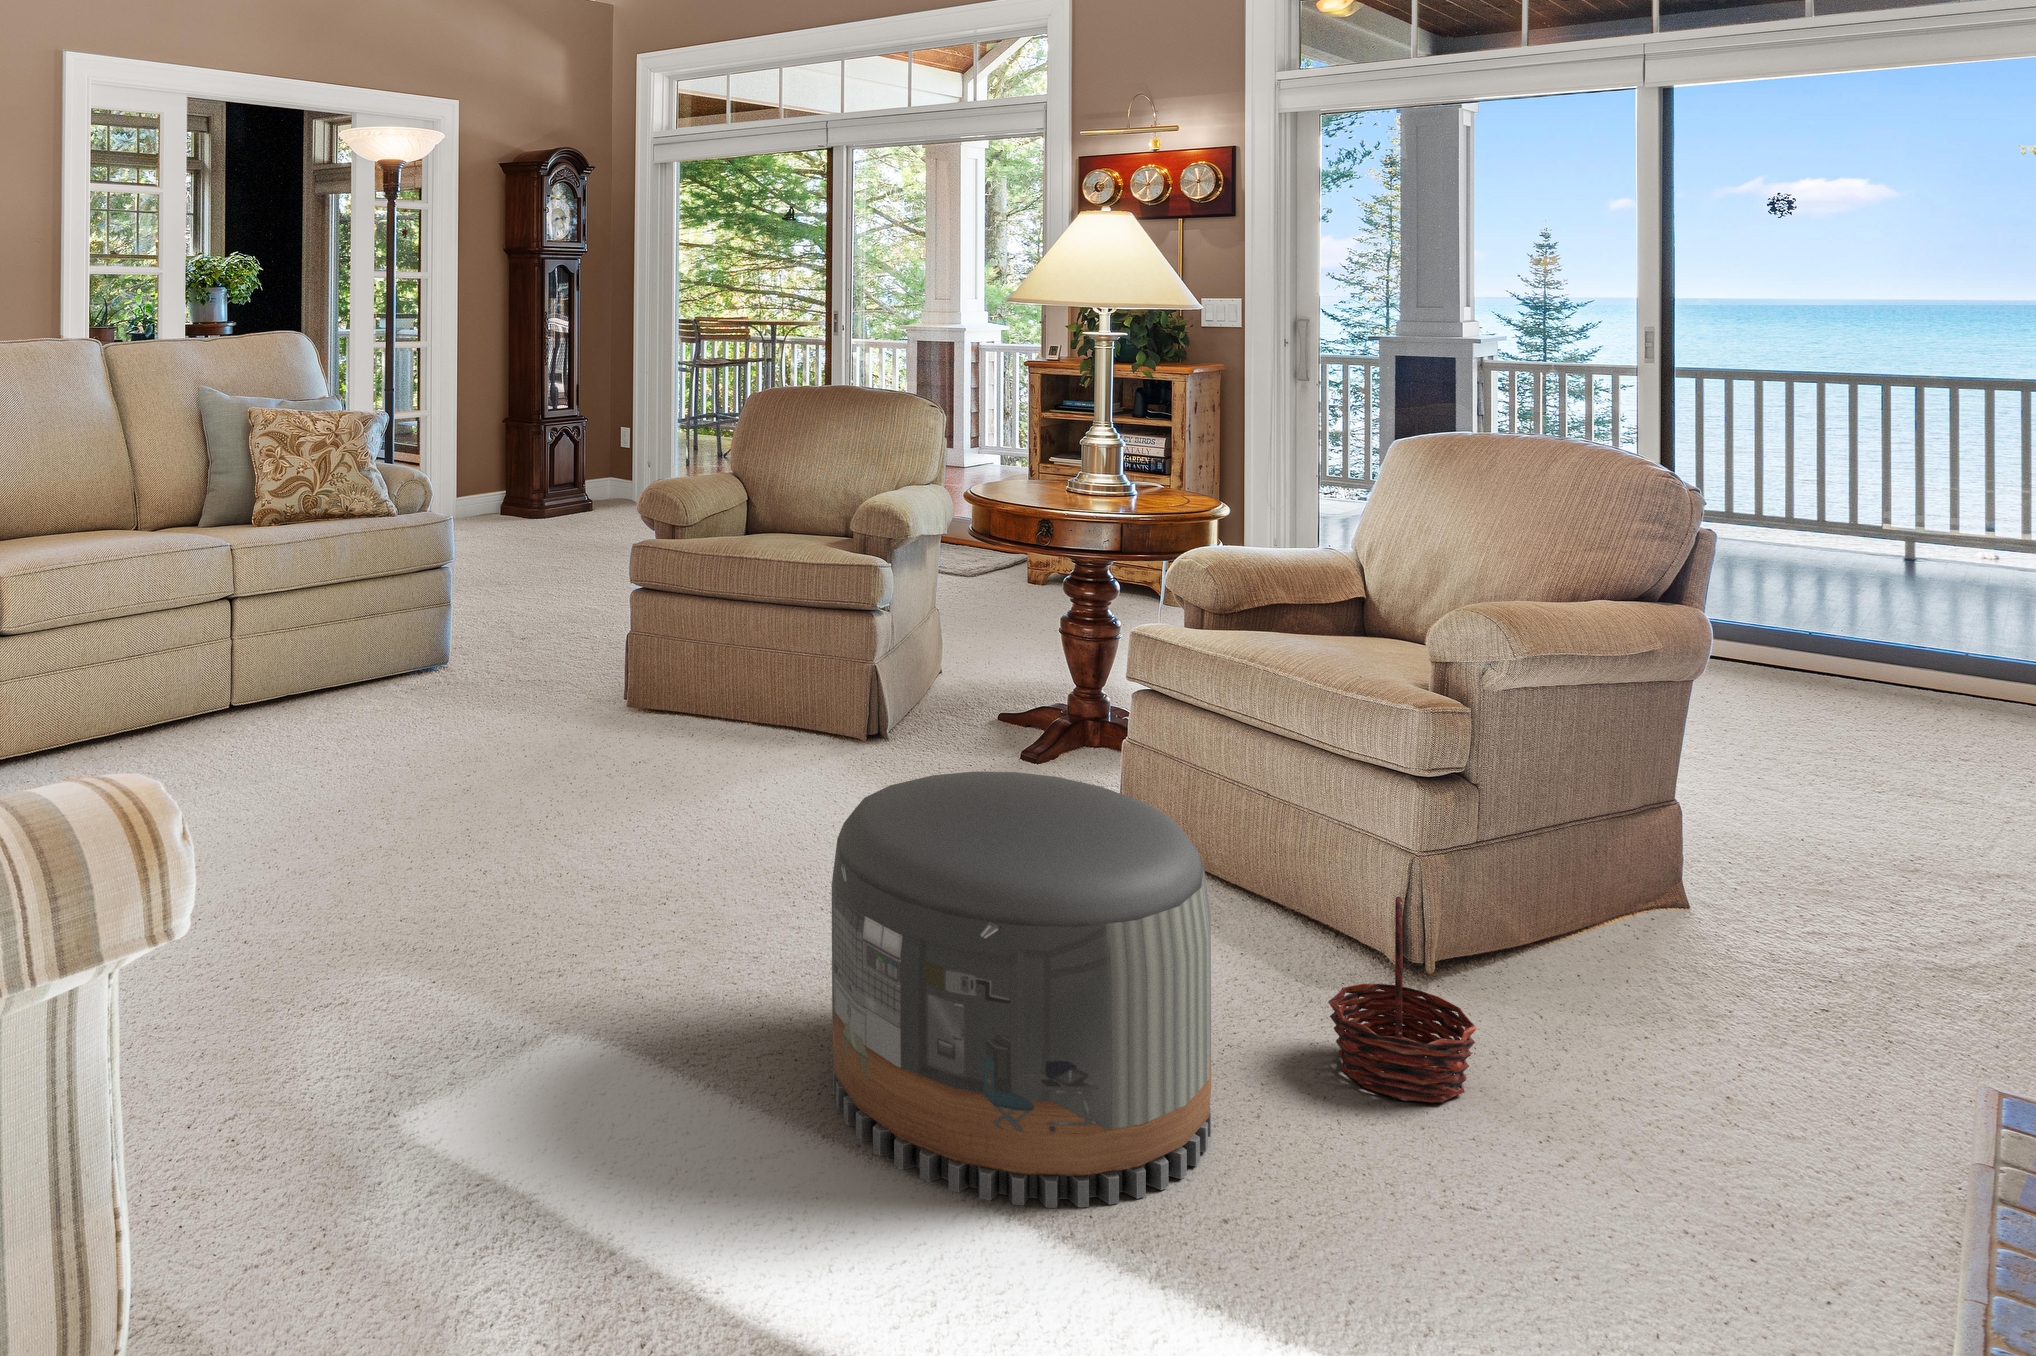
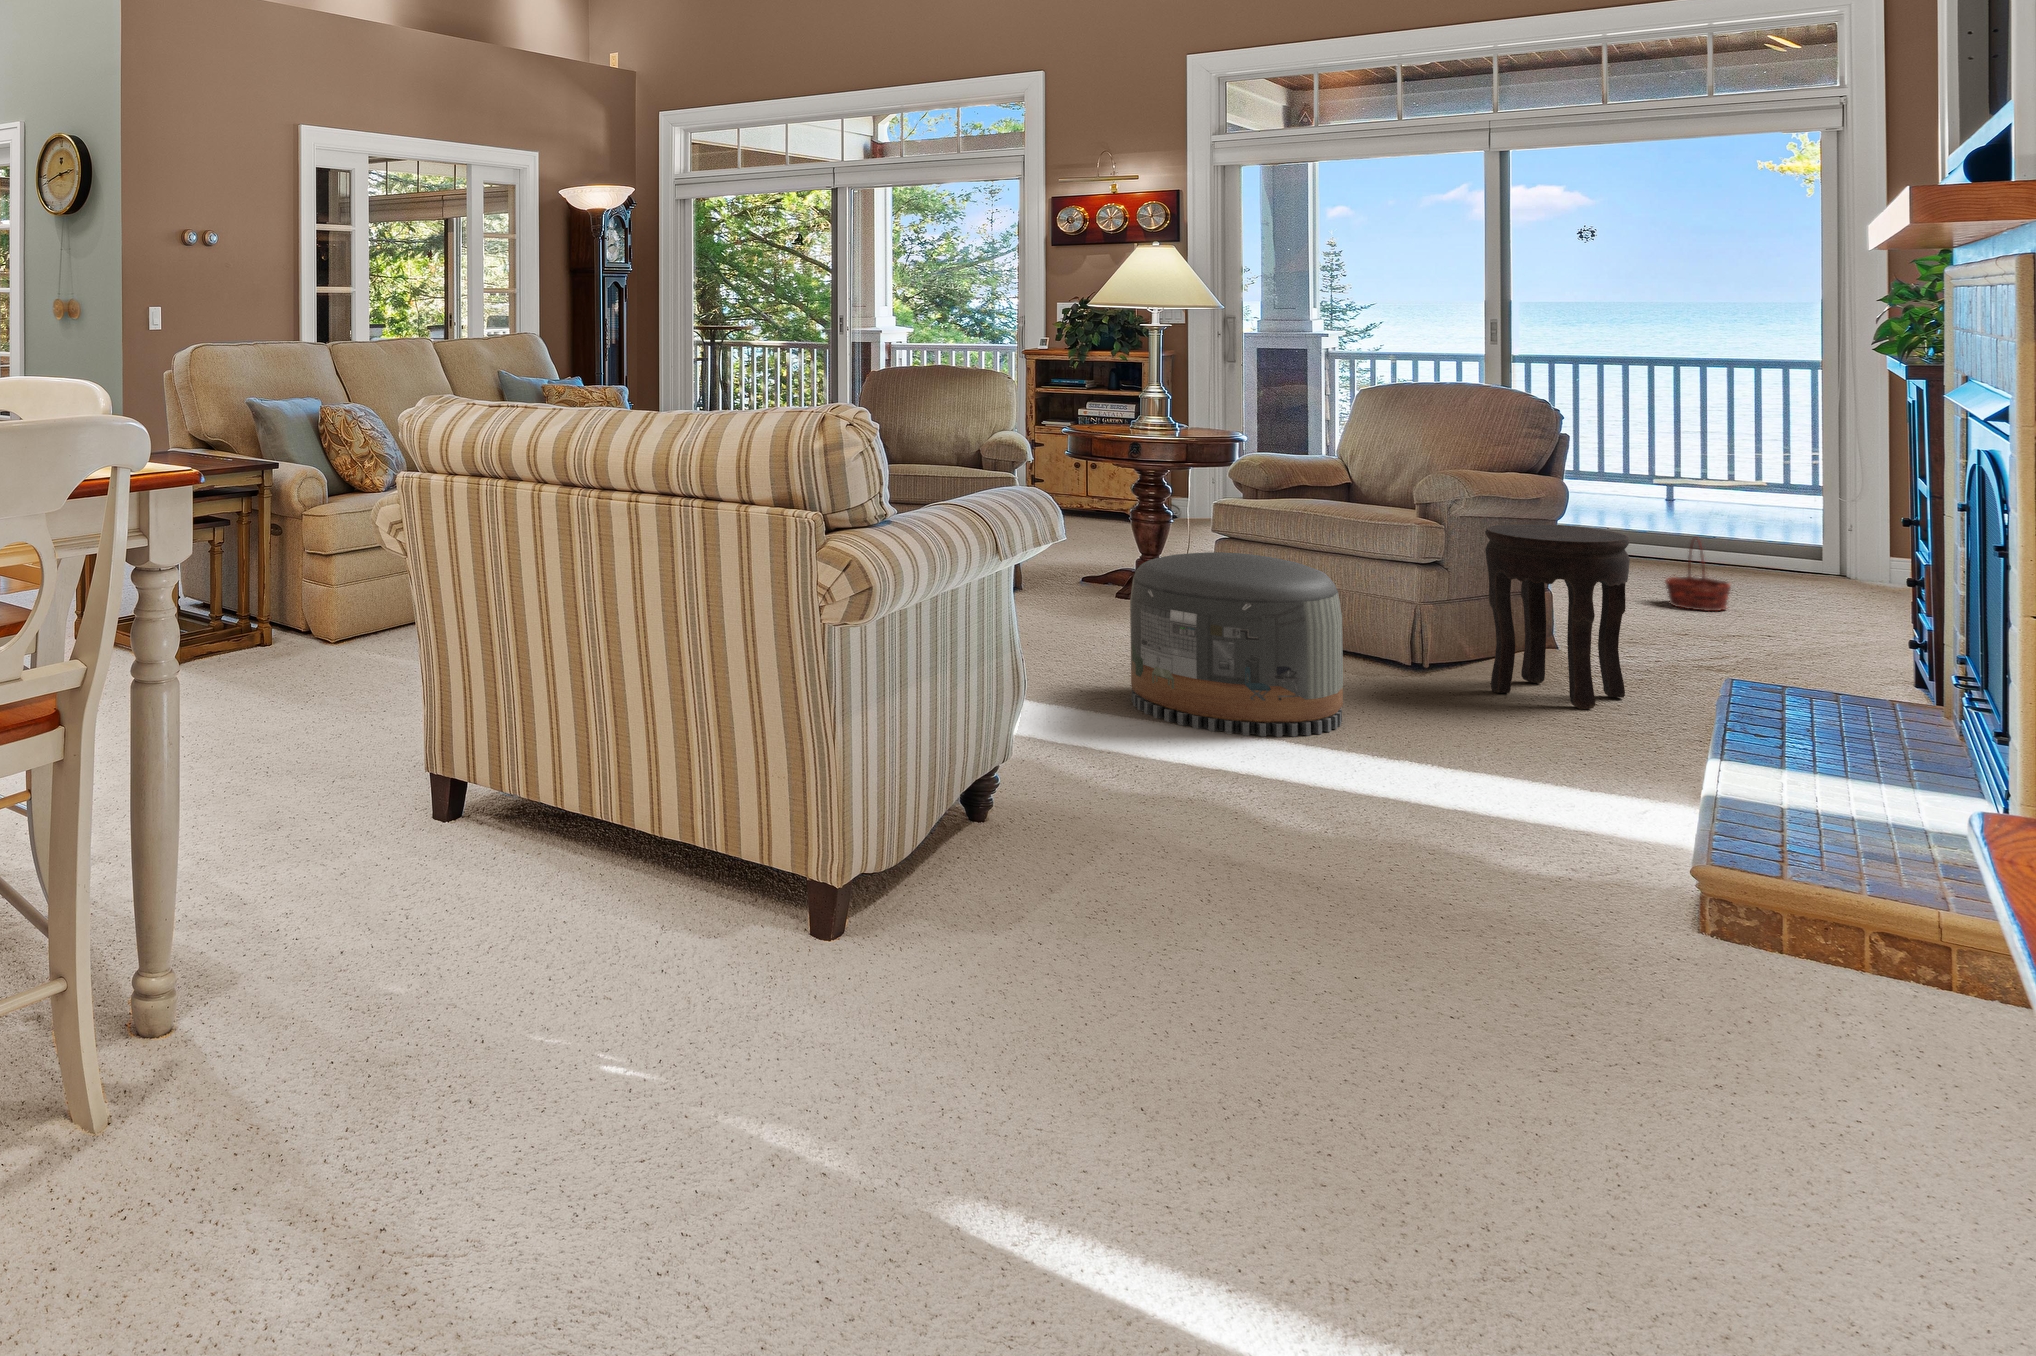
side table: none [1536,715,1802,1110] -> present [1485,524,1630,709]
basket: present [1328,896,1477,1103] -> present [1665,537,1731,611]

